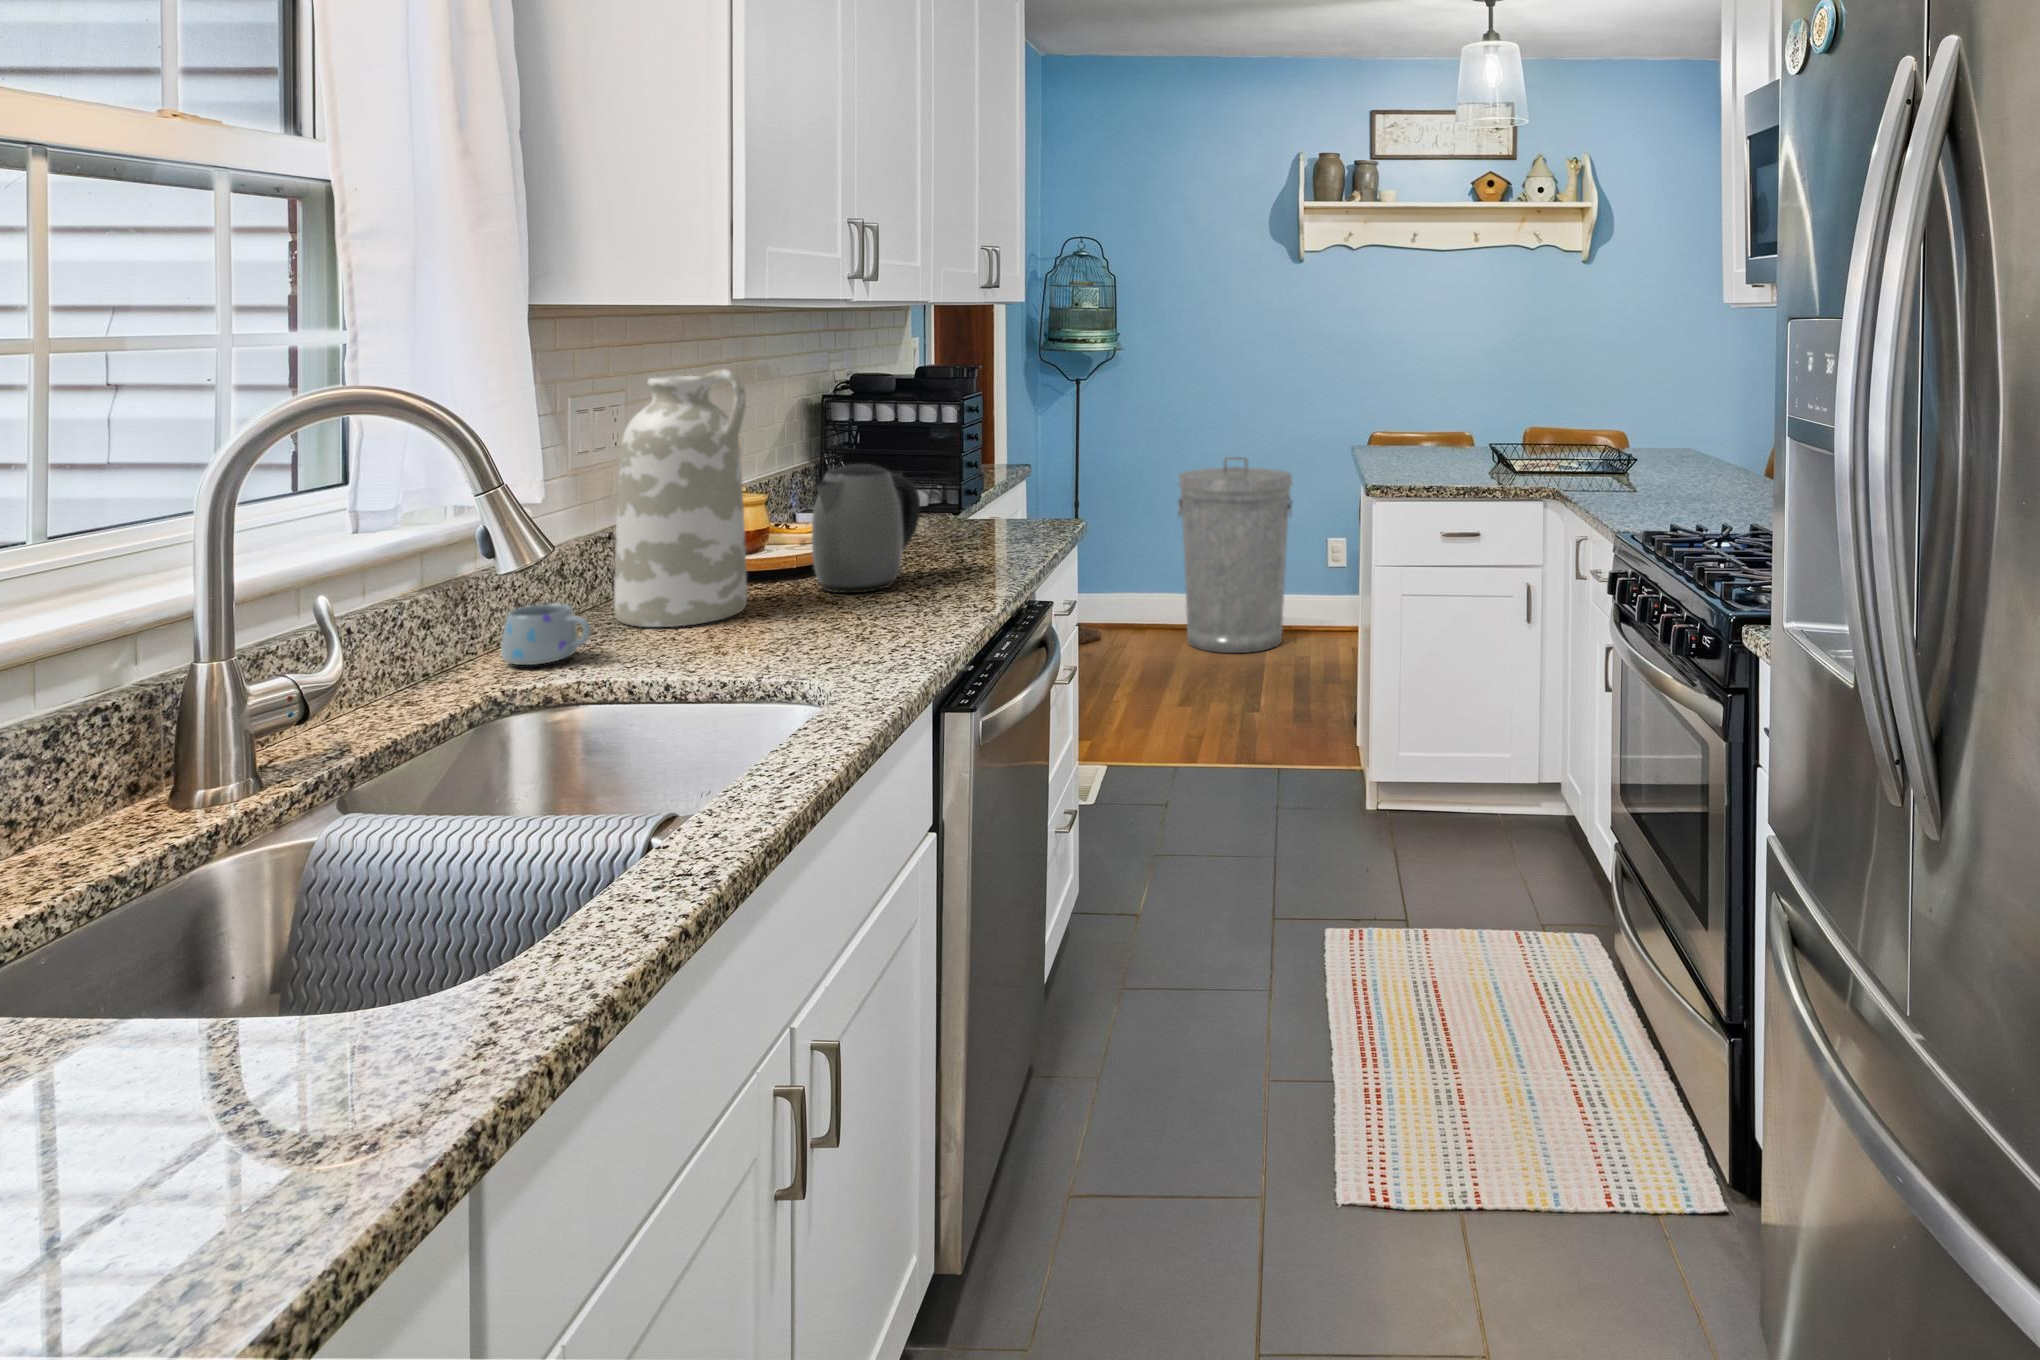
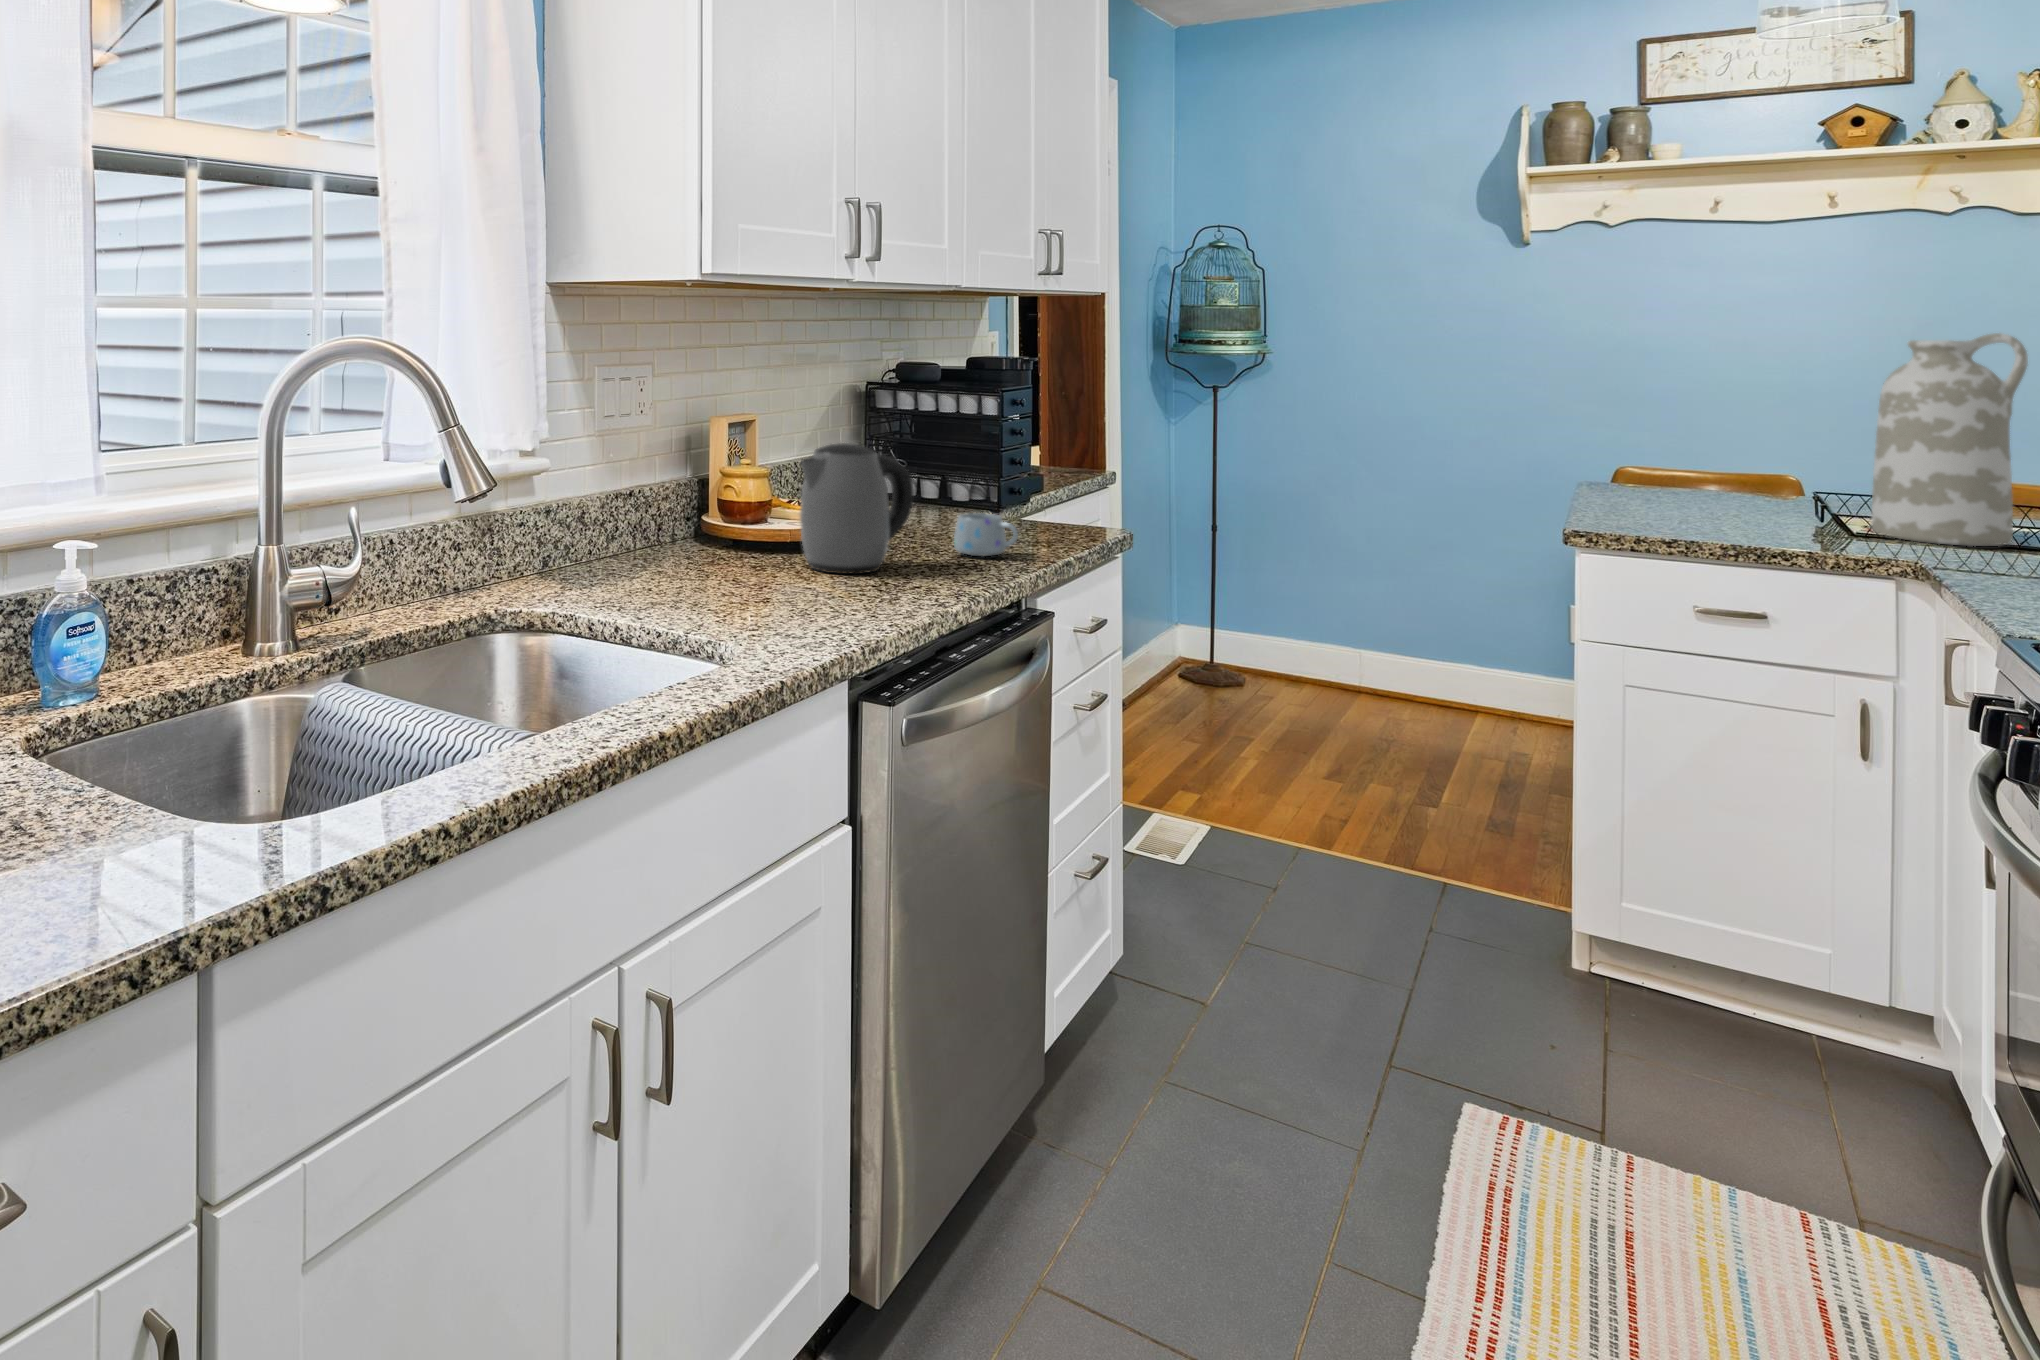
vase: present [614,369,747,627] -> present [1871,333,2028,546]
trash can: present [1178,457,1292,653] -> none [1340,490,1508,738]
mug: present [501,604,591,665] -> present [954,513,1018,556]

